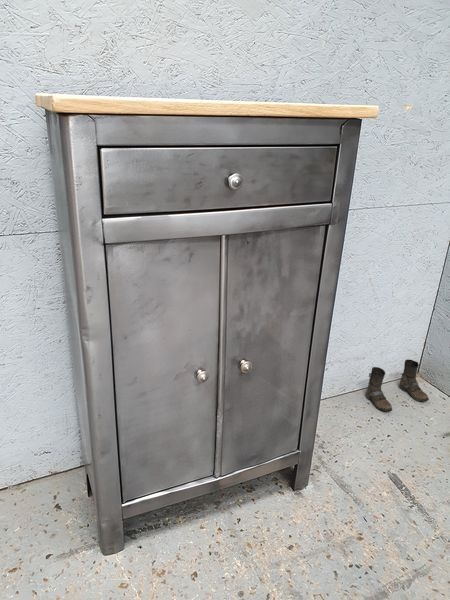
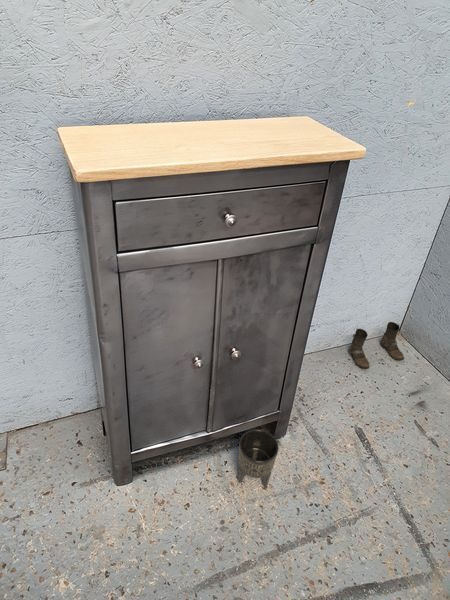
planter: none [255,470,304,547] -> present [238,429,279,487]

